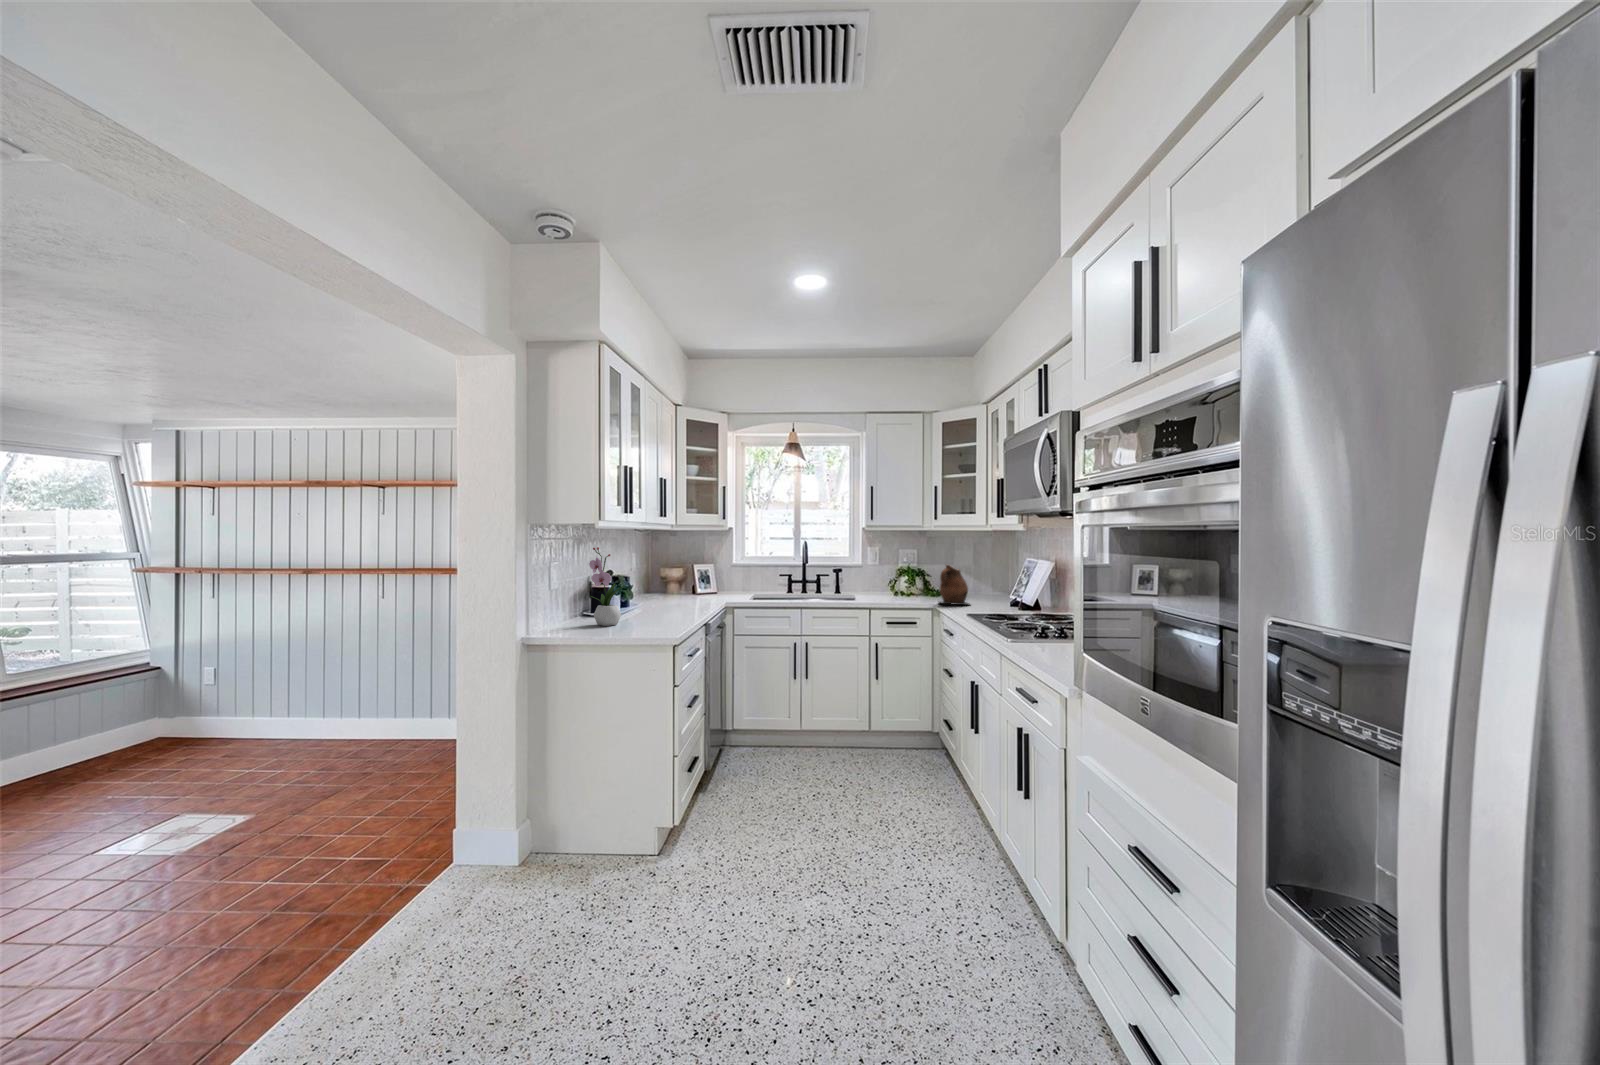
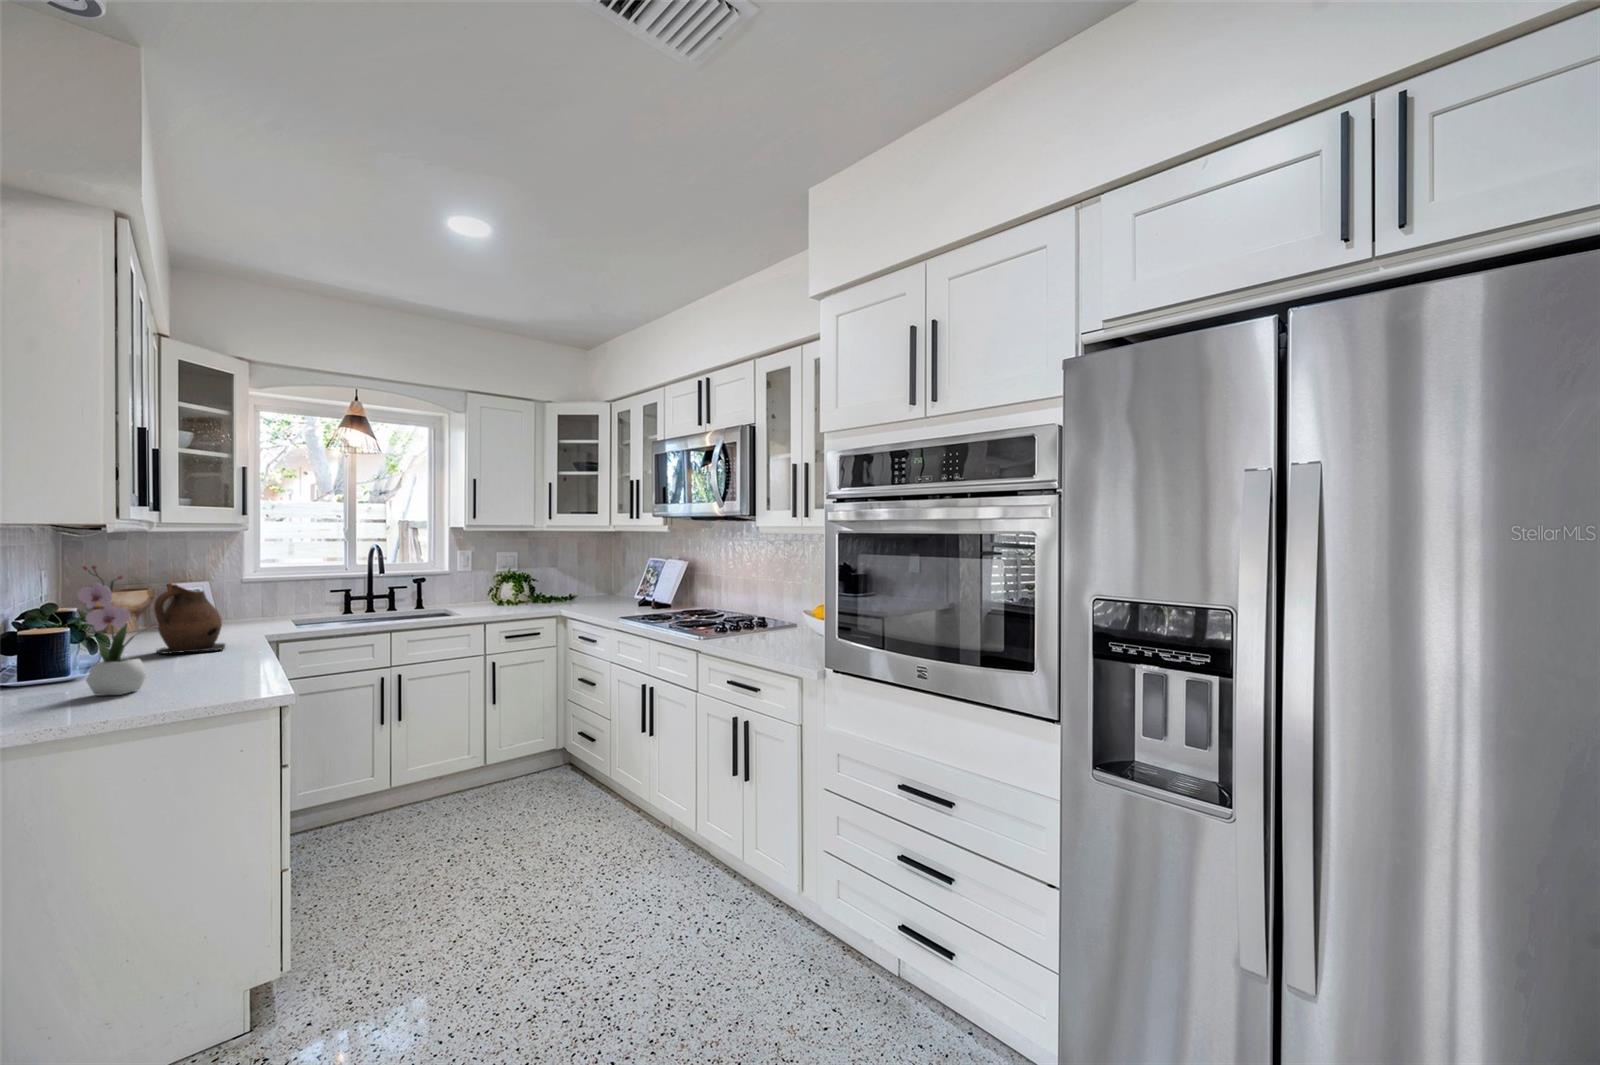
ceramic pitcher: present [938,565,970,605] -> present [154,584,225,654]

